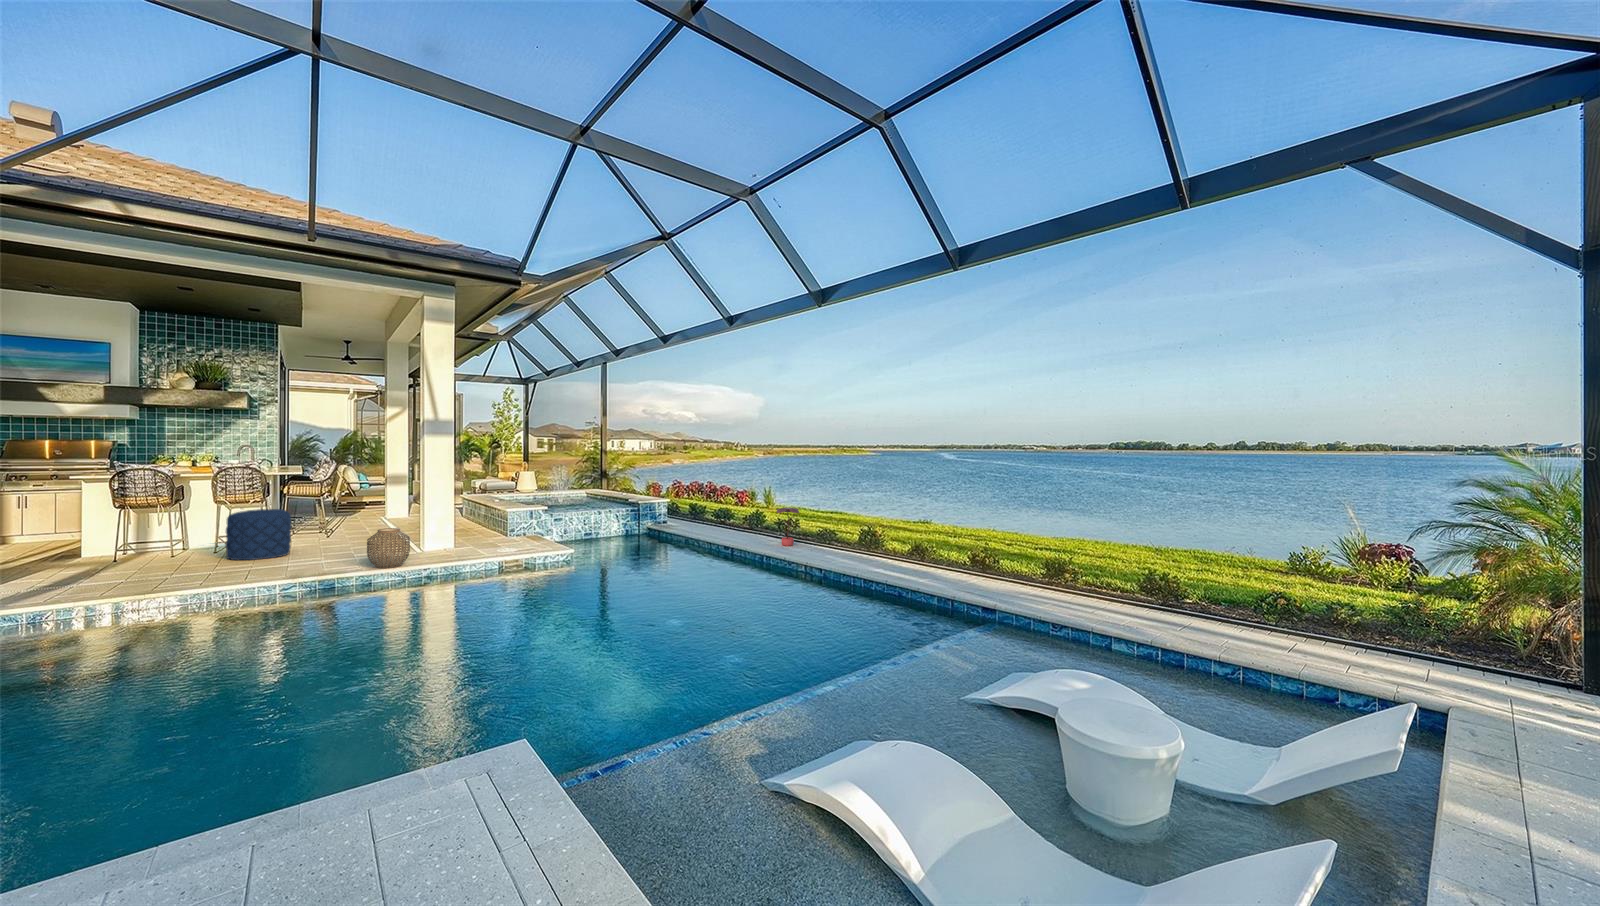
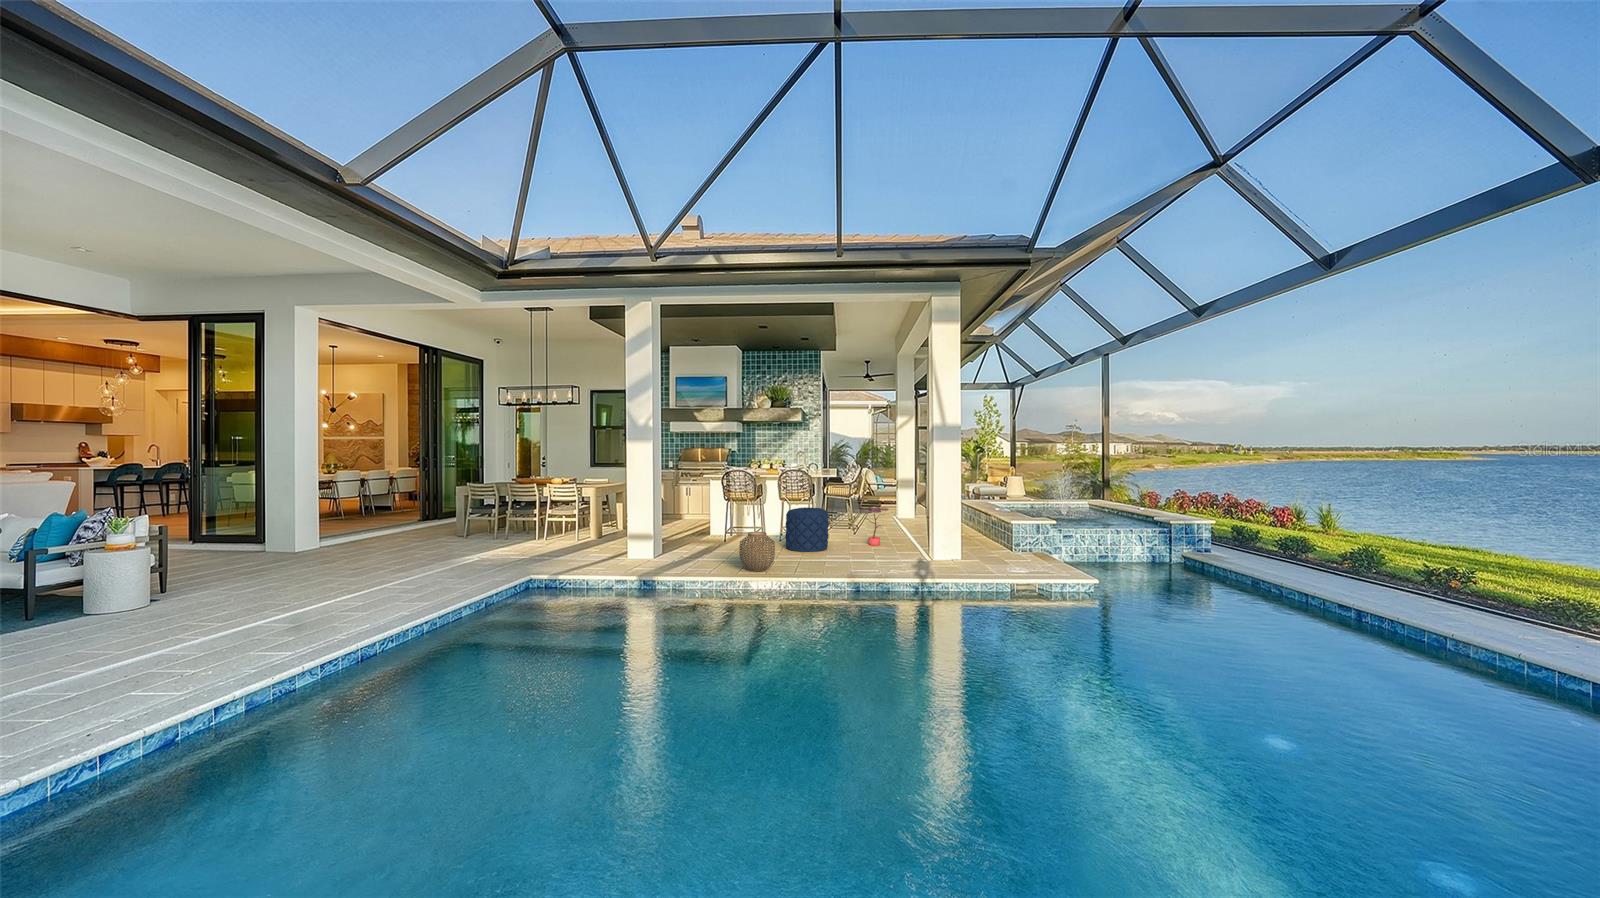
potted plant: present [777,508,799,546] -> present [860,507,889,545]
woven basket: present [367,528,410,568] -> present [739,532,775,572]

